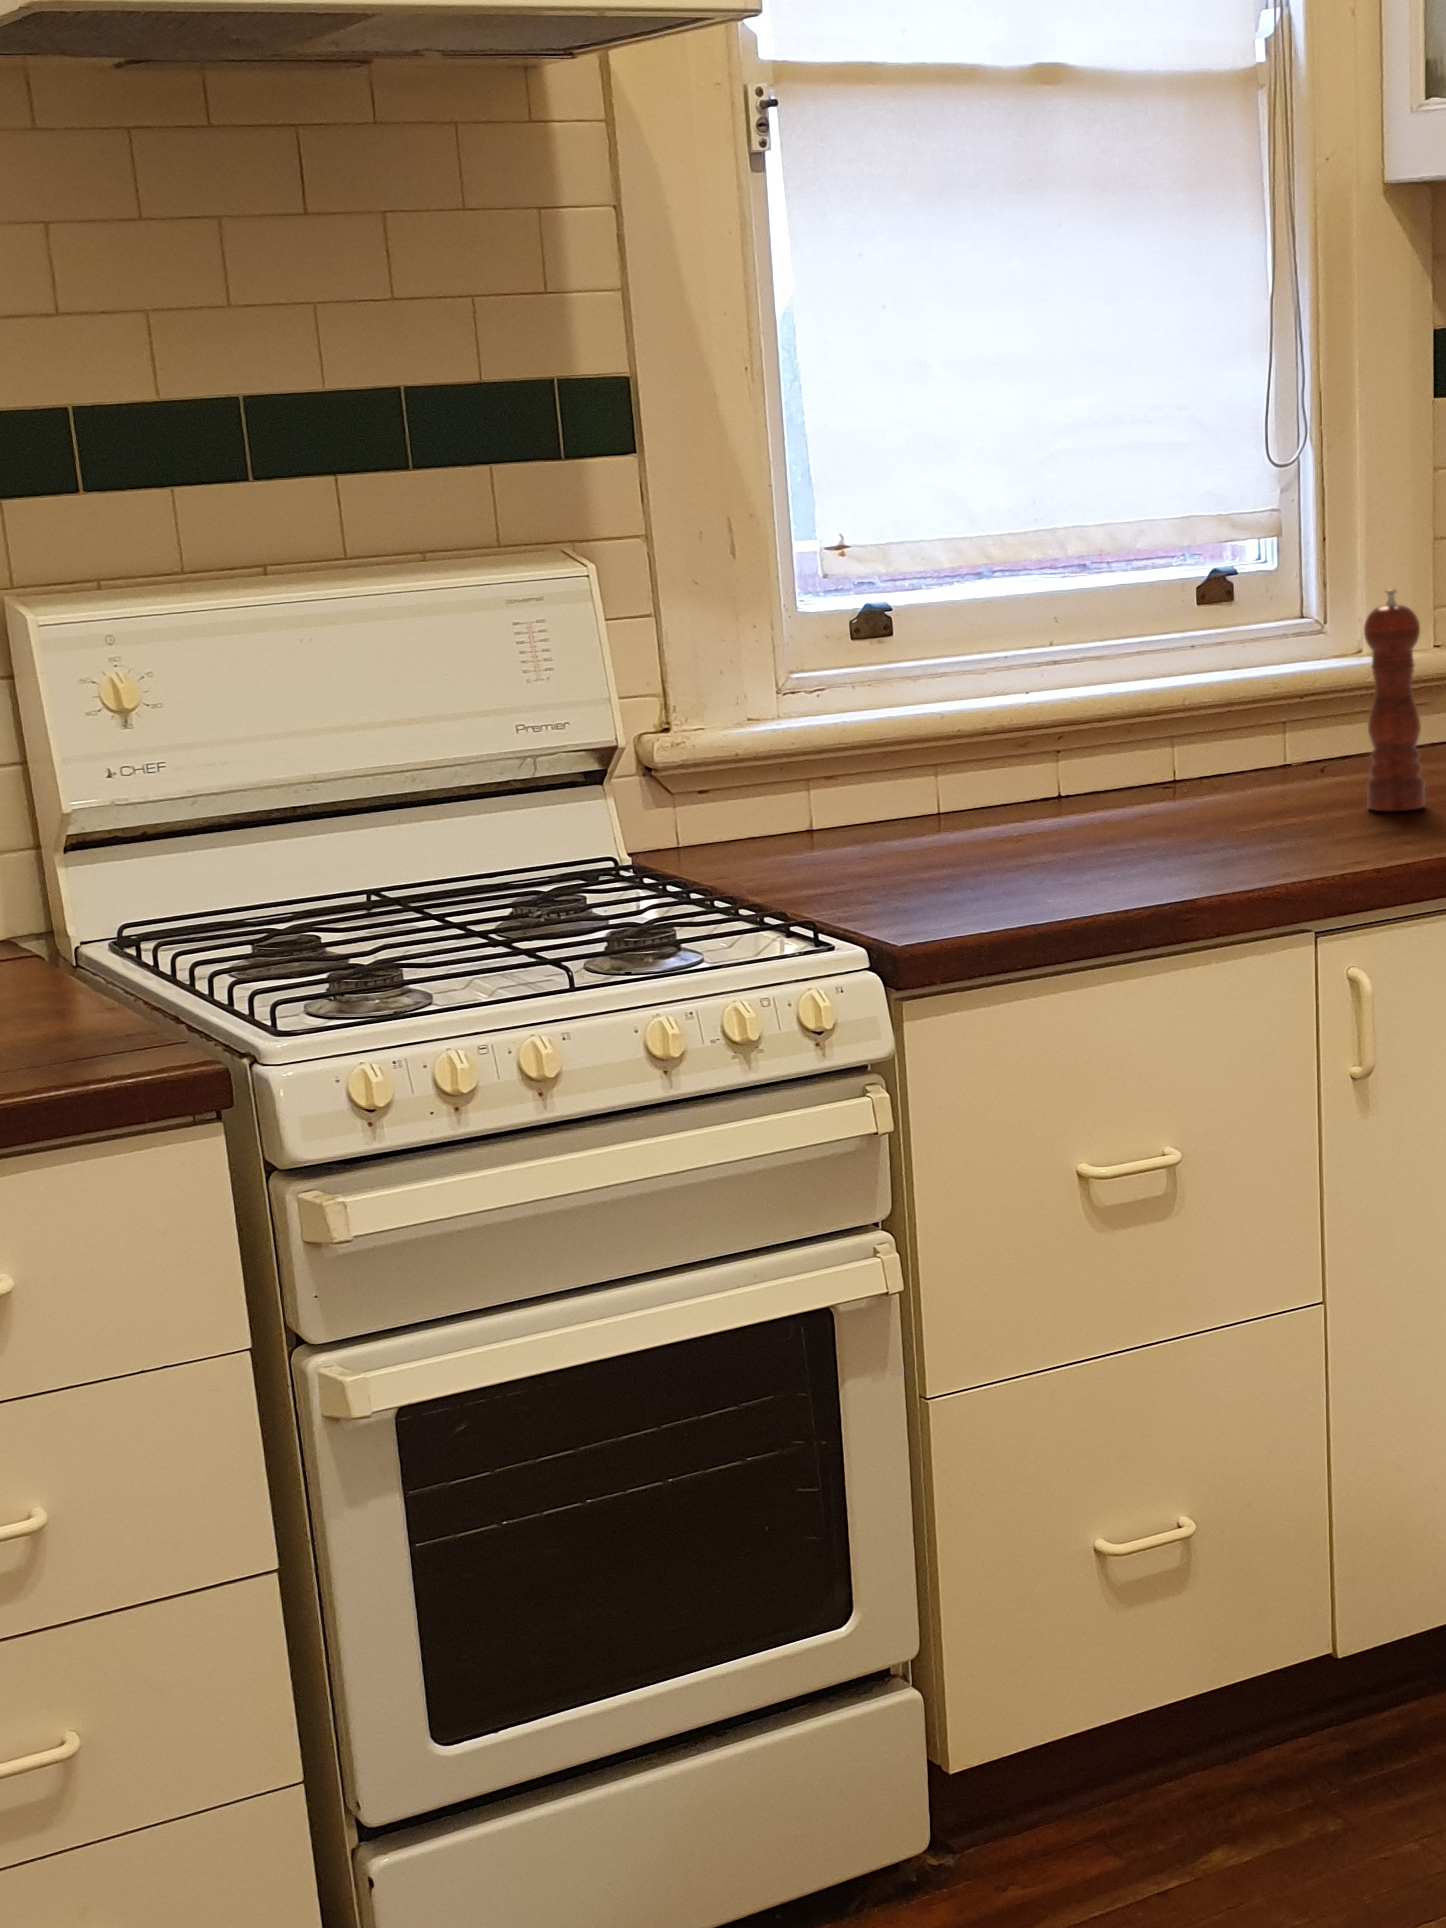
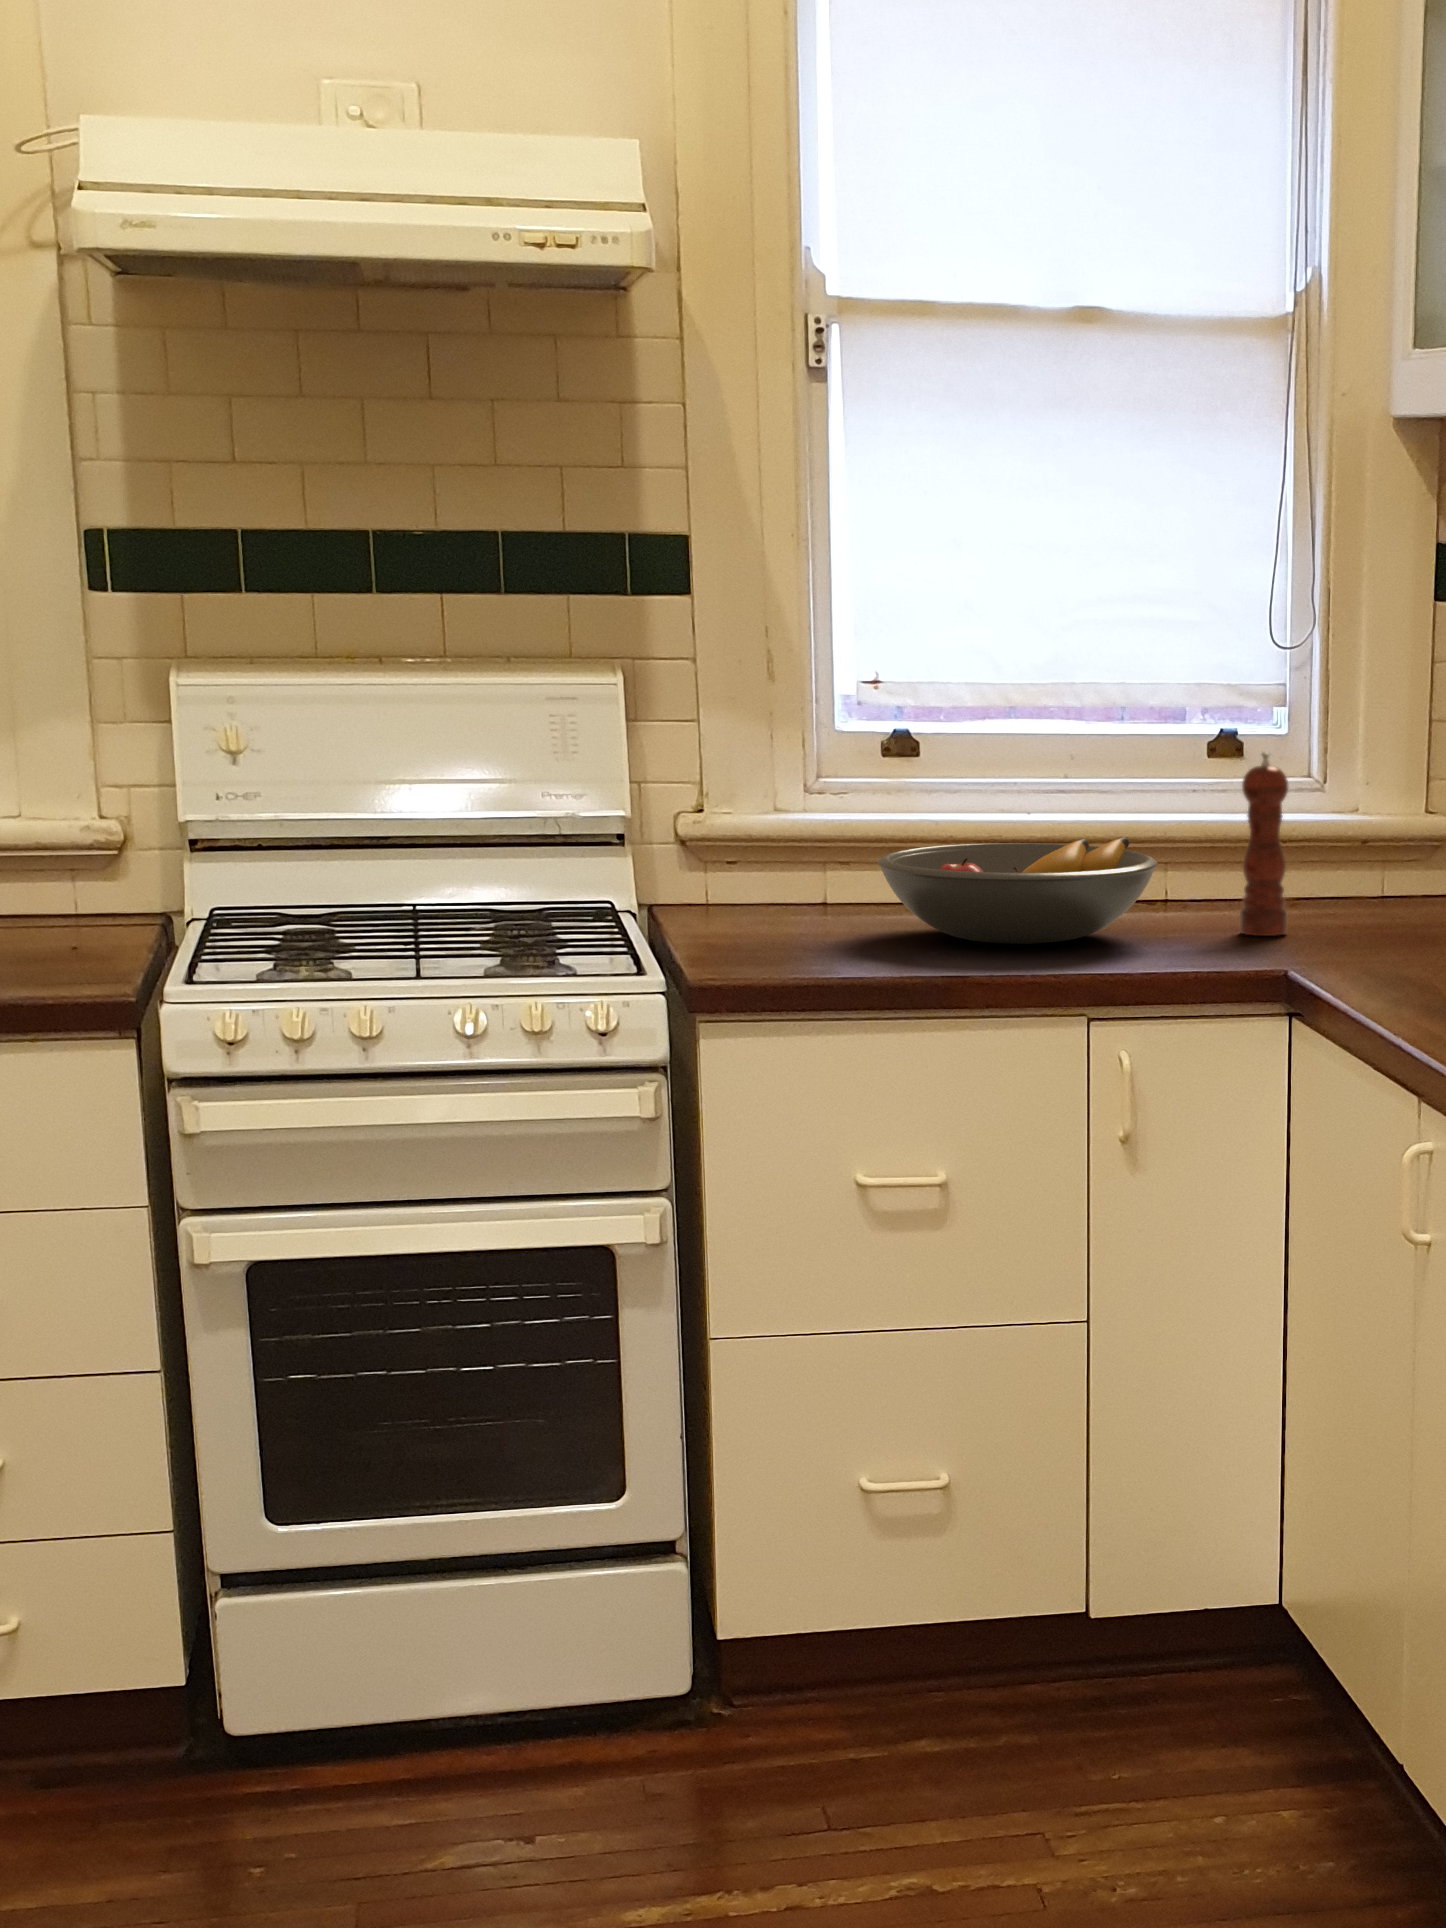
fruit bowl: none [971,708,1316,854] -> present [877,837,1158,944]

